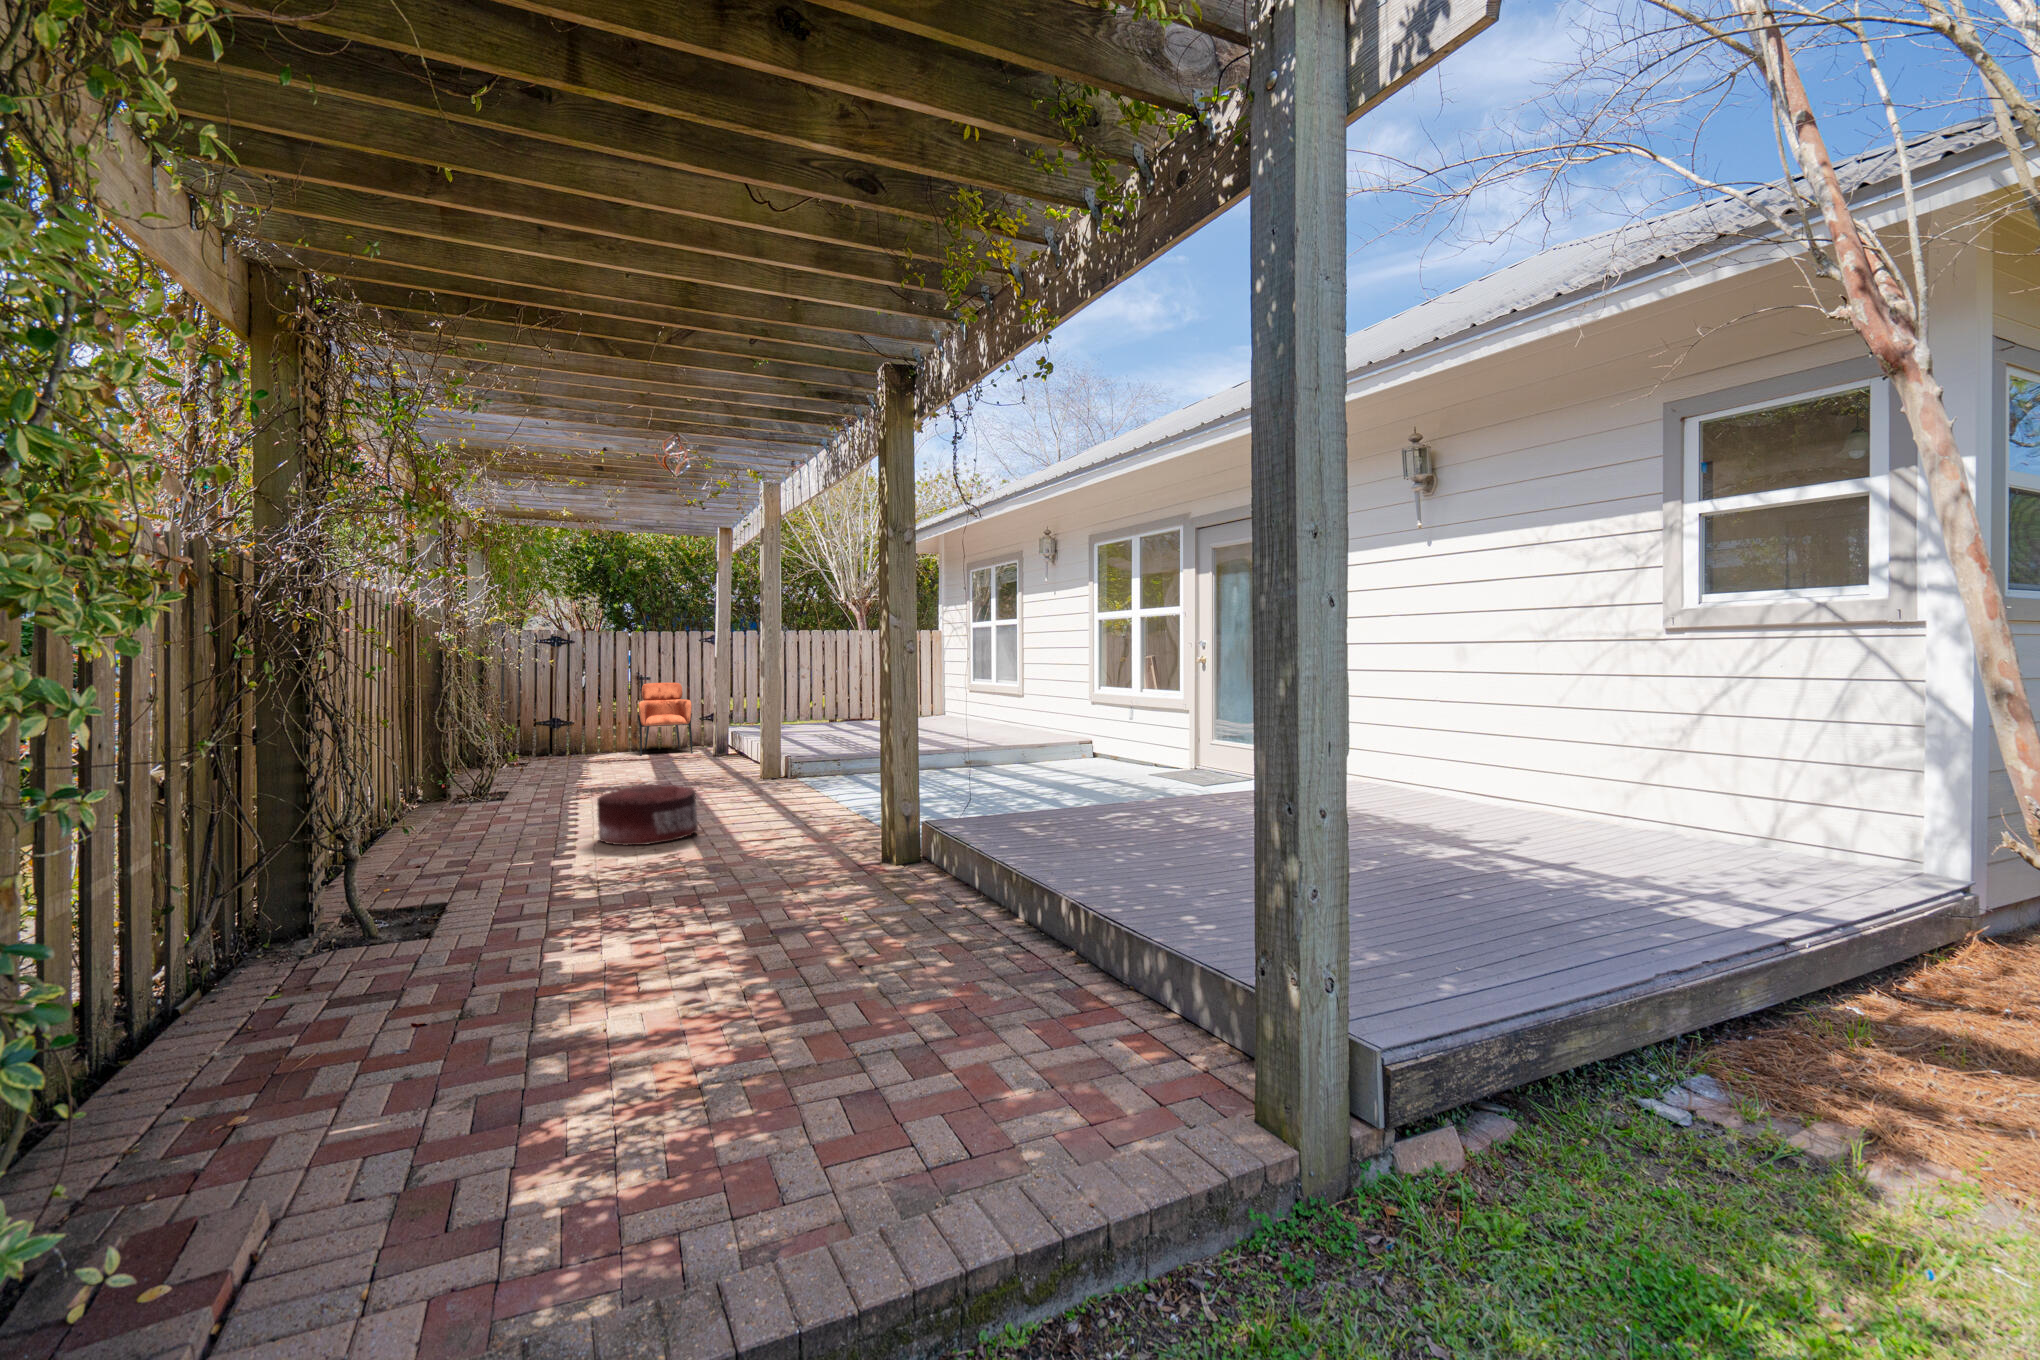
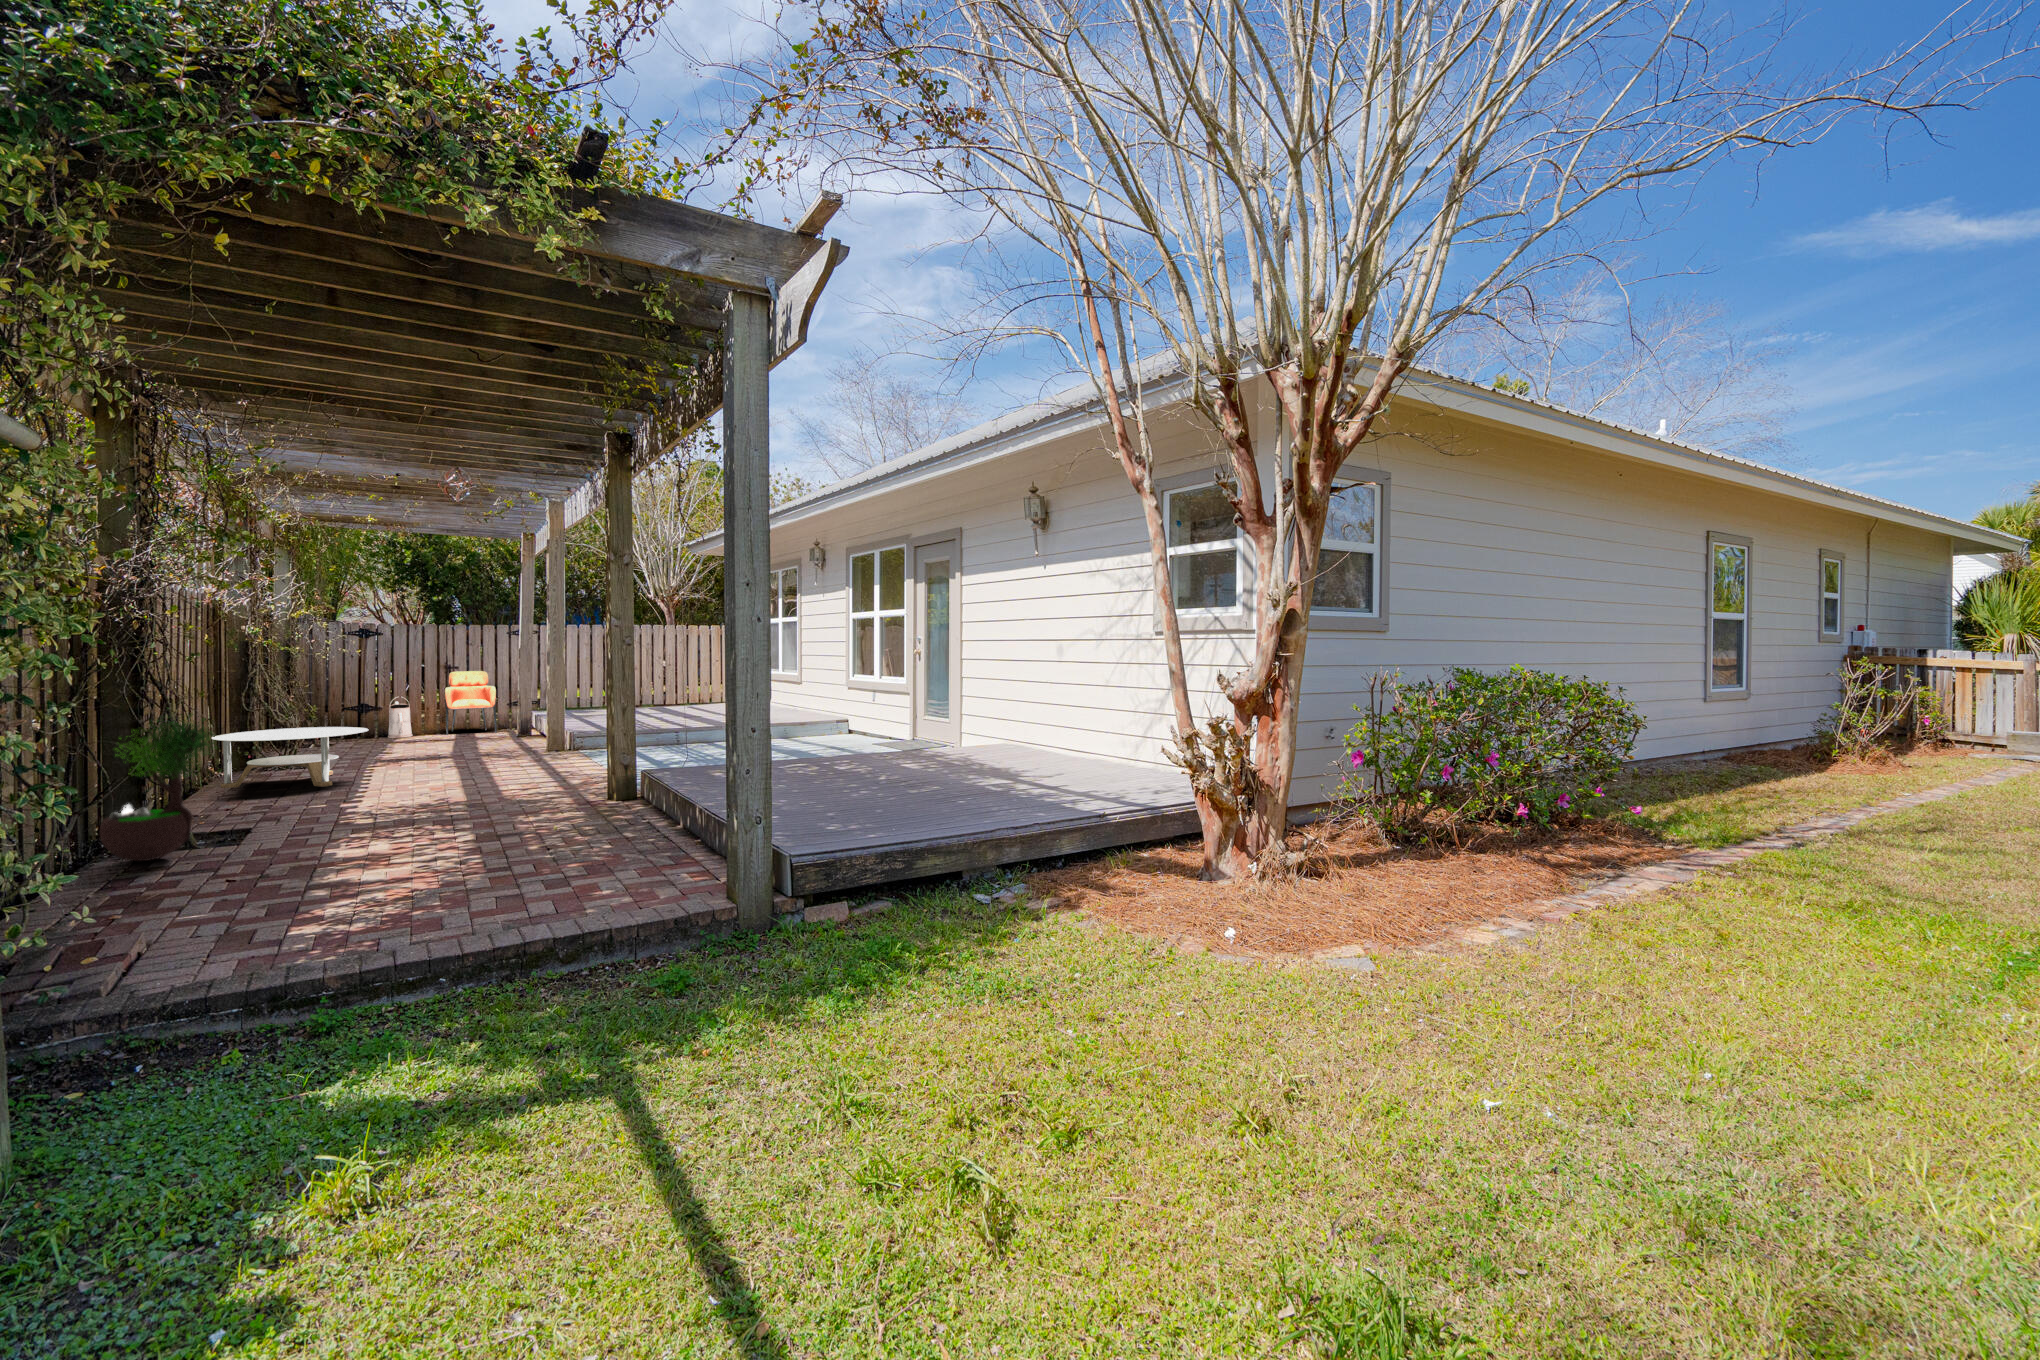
watering can: none [579,712,605,759] -> present [388,697,413,738]
potted tree: none [251,744,404,966] -> present [100,708,214,861]
round table: none [399,753,572,829] -> present [211,727,368,788]
pouf: present [597,785,698,845] -> none [386,749,474,795]

